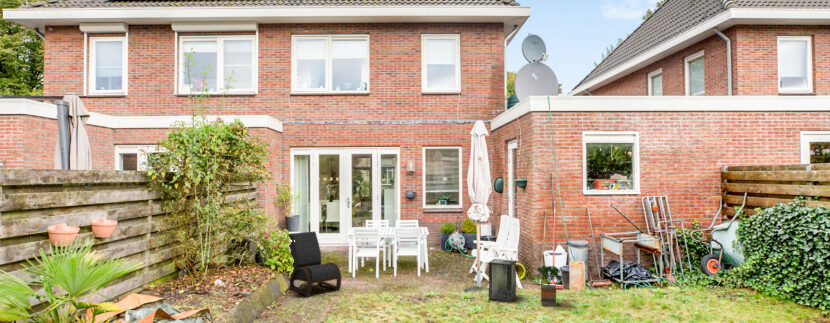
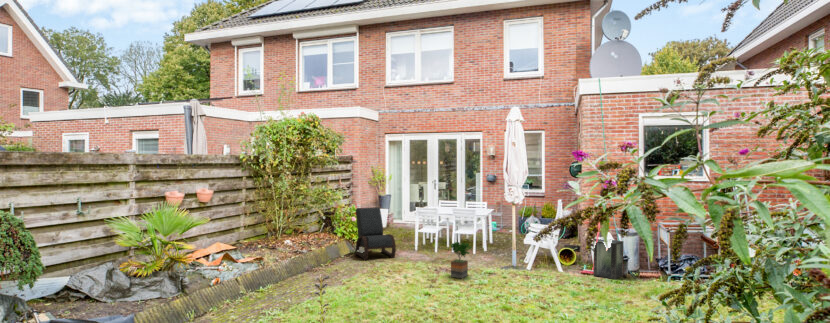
storage box: present [489,259,516,302] -> present [593,239,623,279]
potted tree: present [537,266,562,306] -> present [451,242,472,278]

